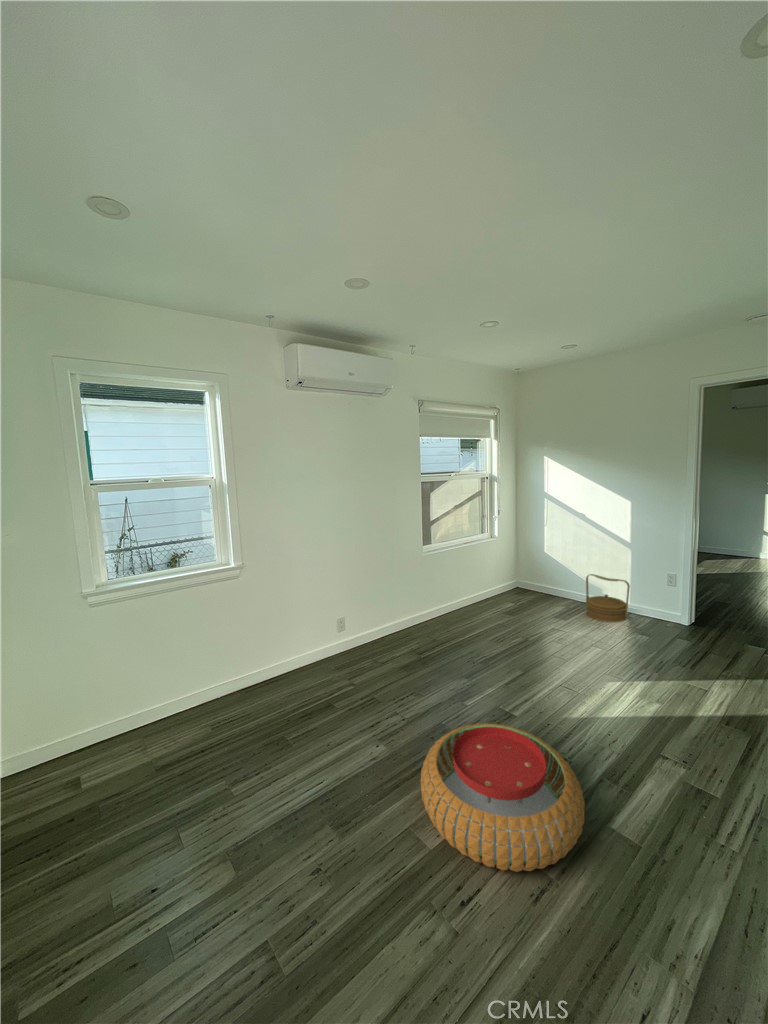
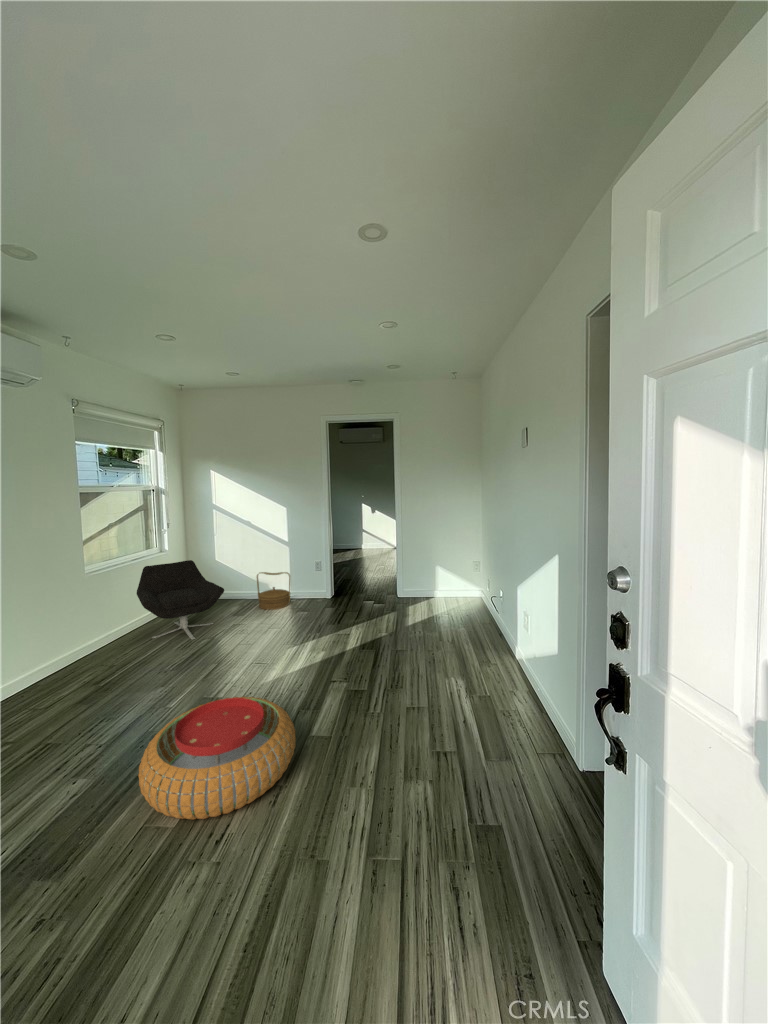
lounge chair: none [465,550,545,634] -> present [137,560,224,639]

